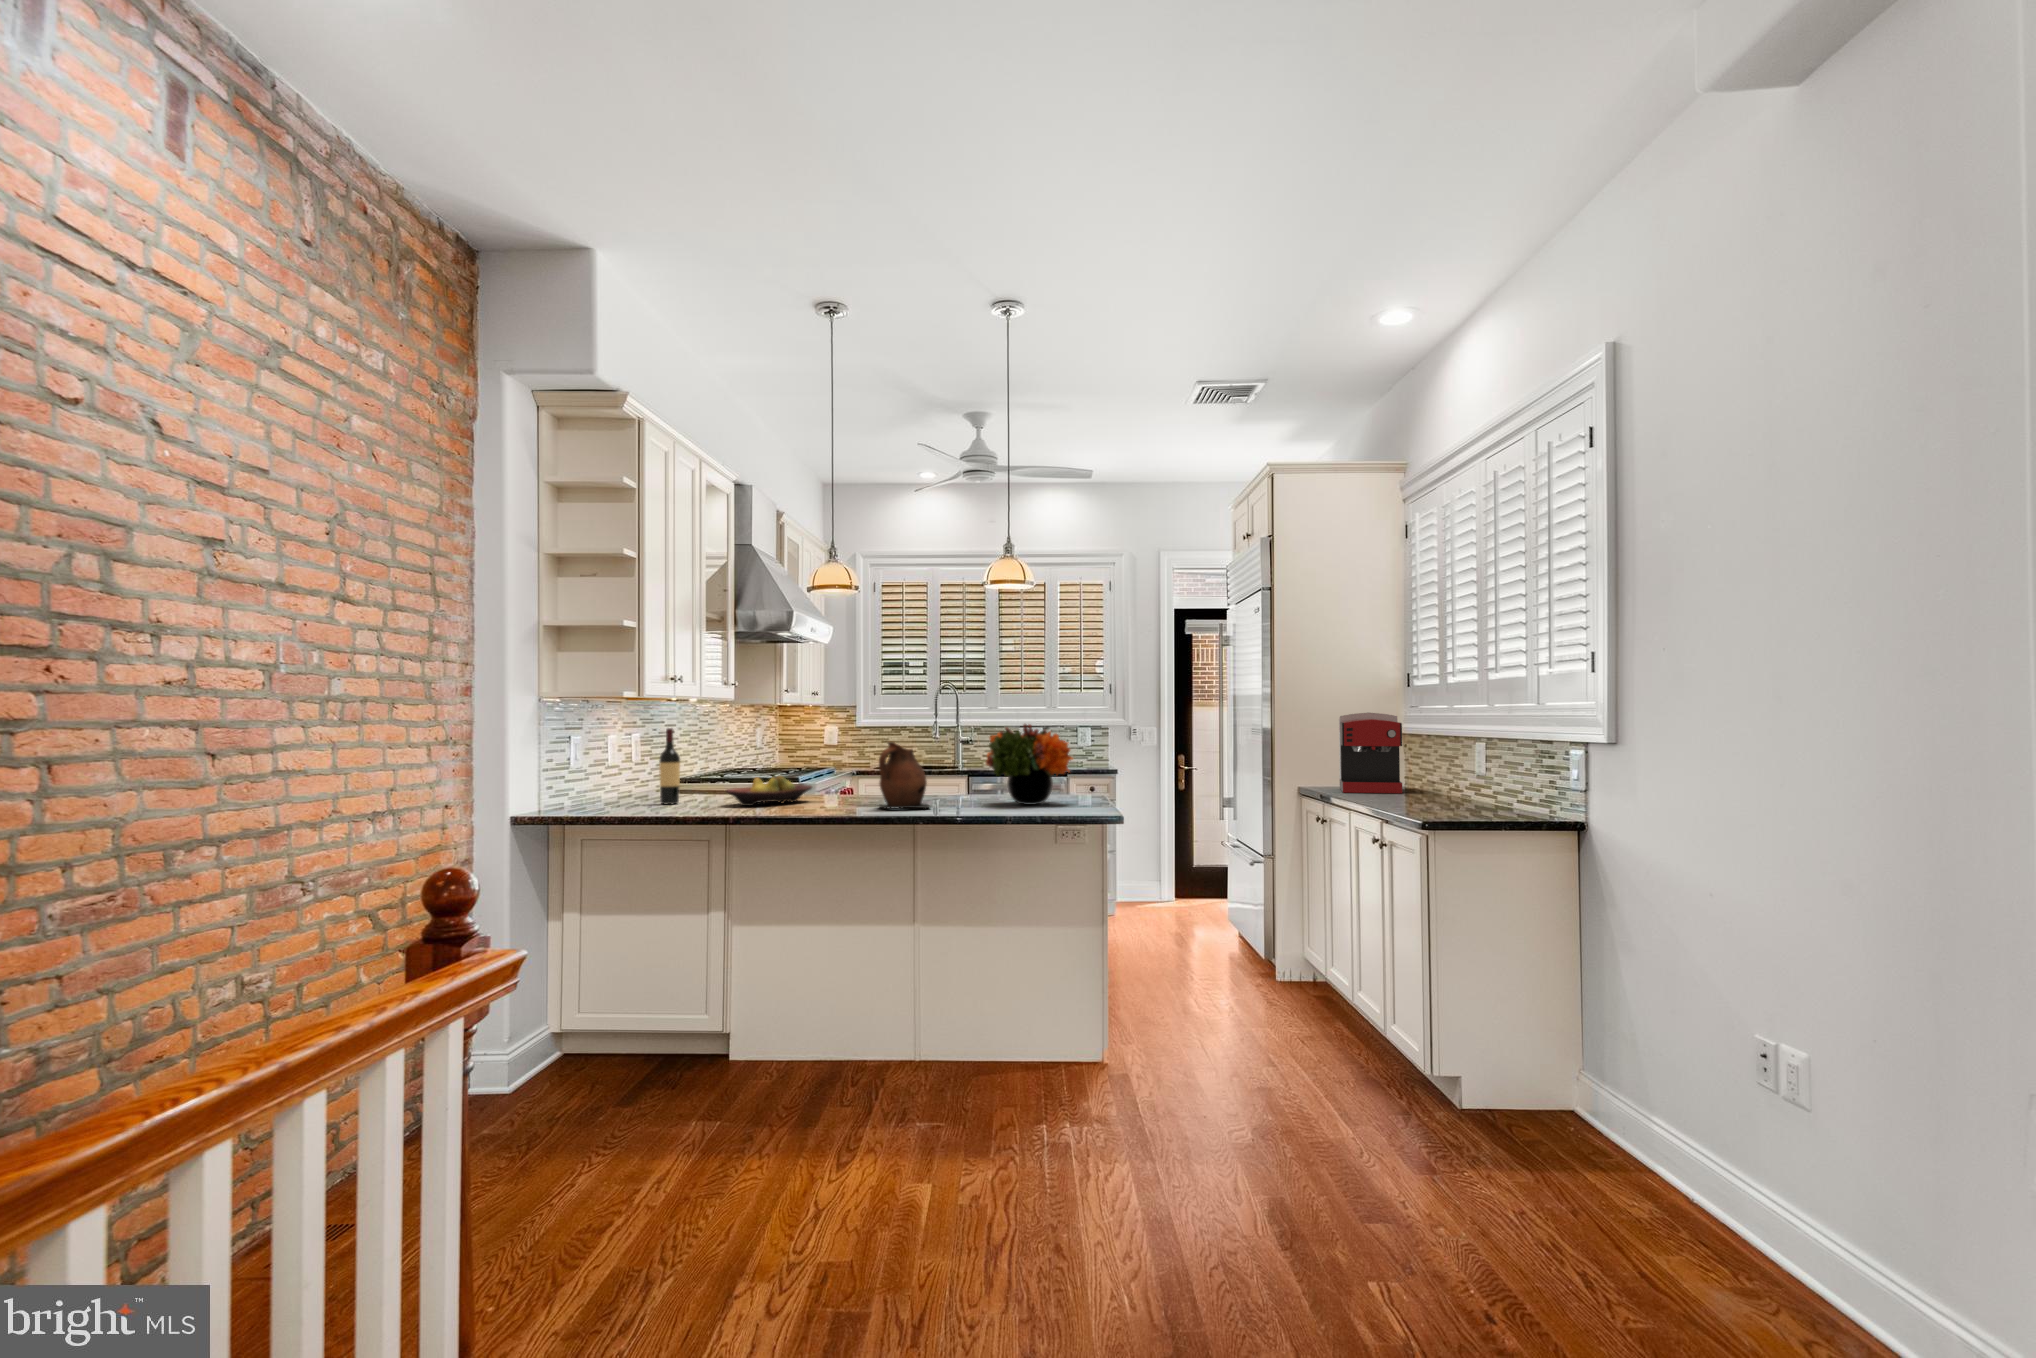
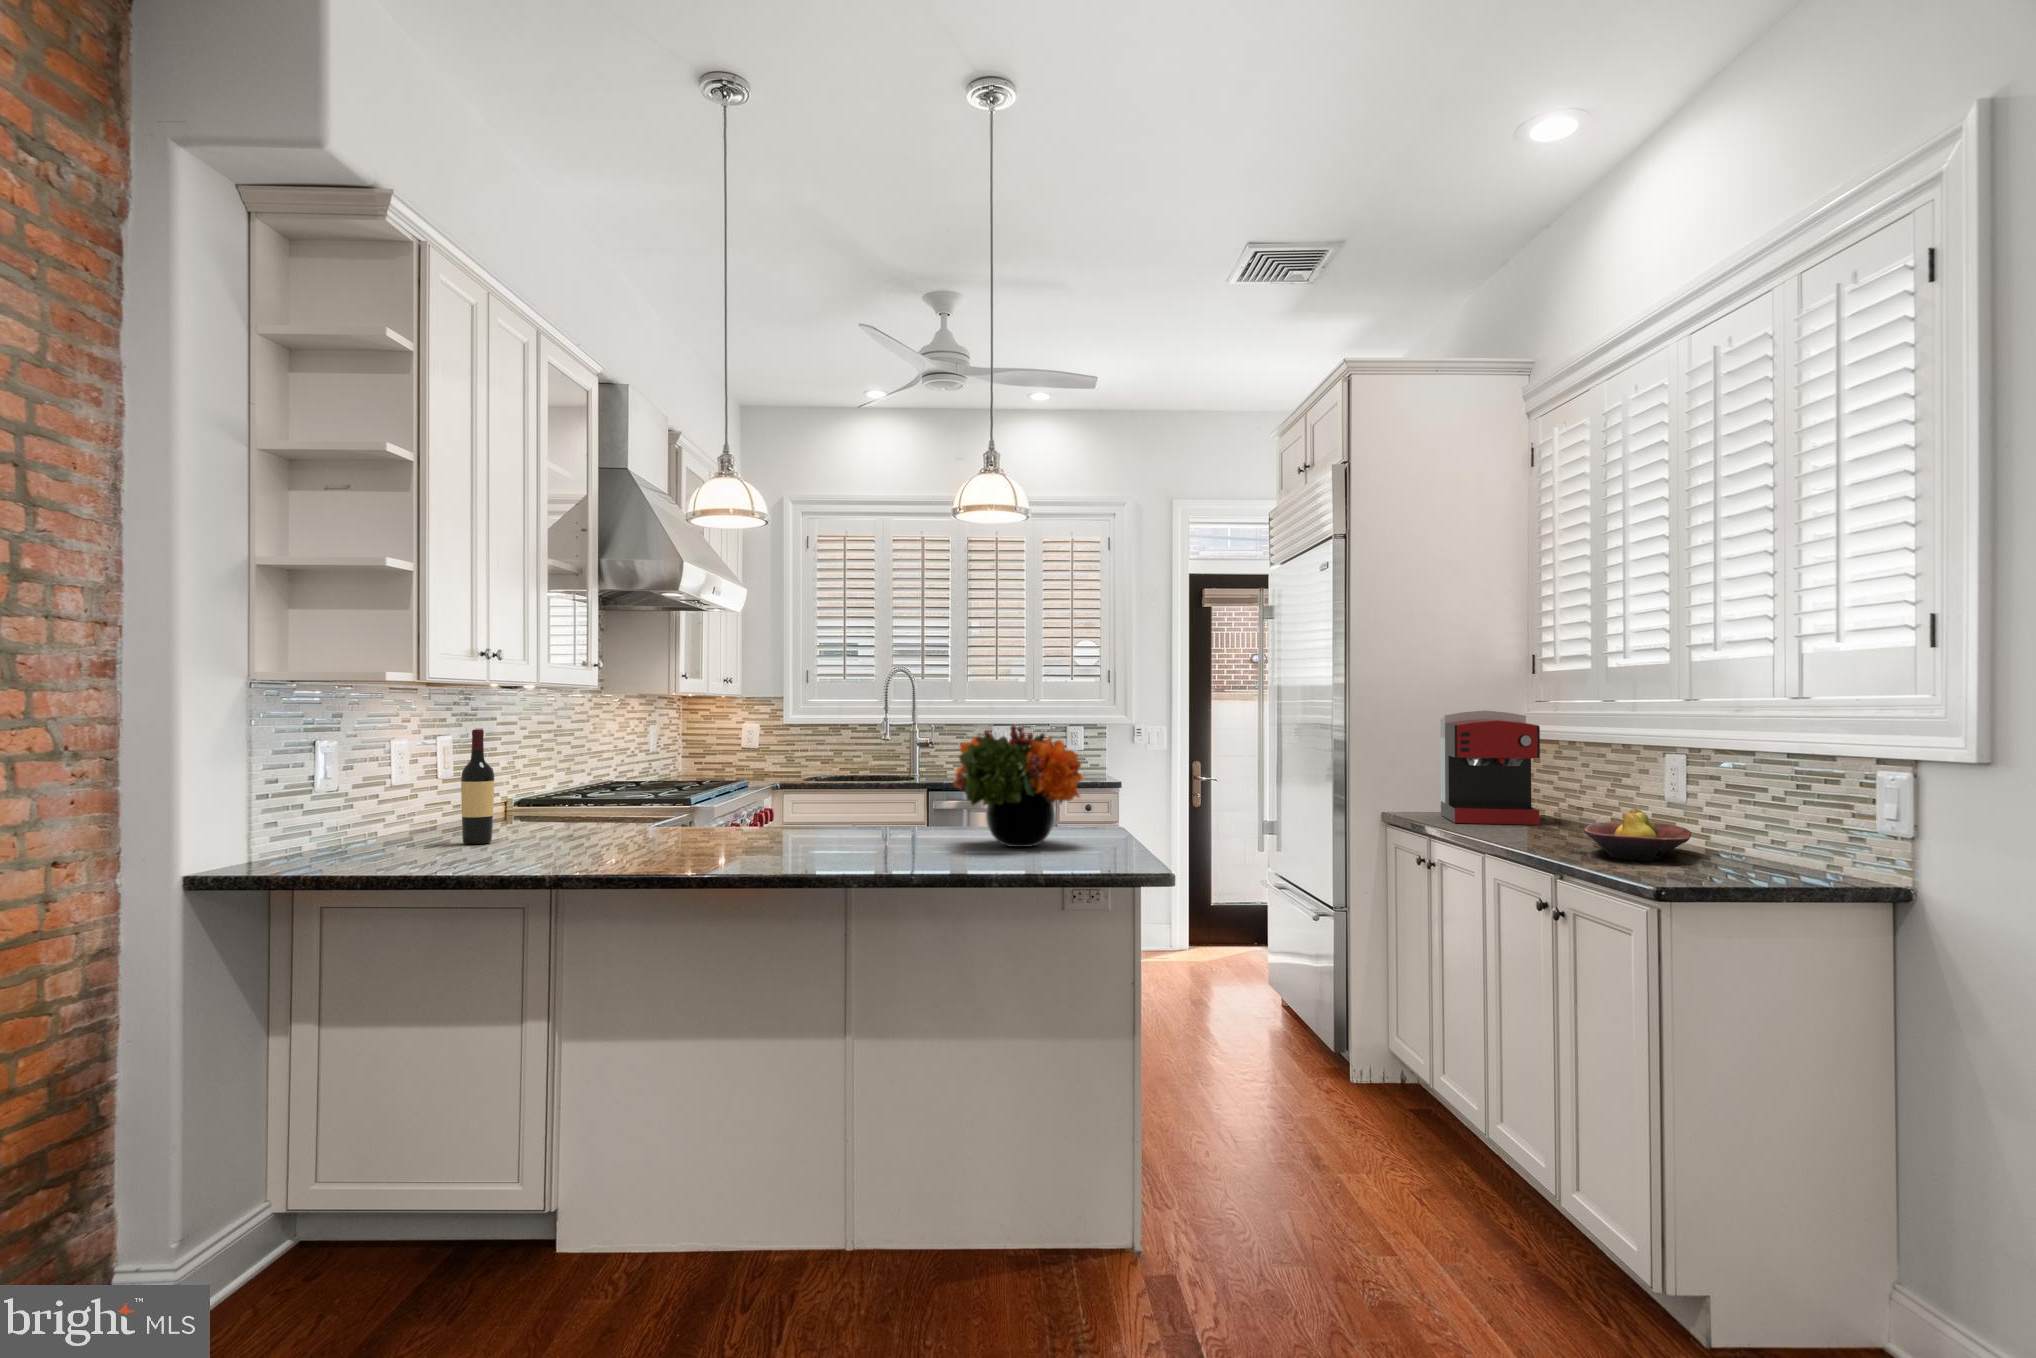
ceramic pitcher: present [879,742,930,809] -> none [785,752,871,857]
fruit bowl: present [726,776,812,806] -> present [1583,809,1691,861]

